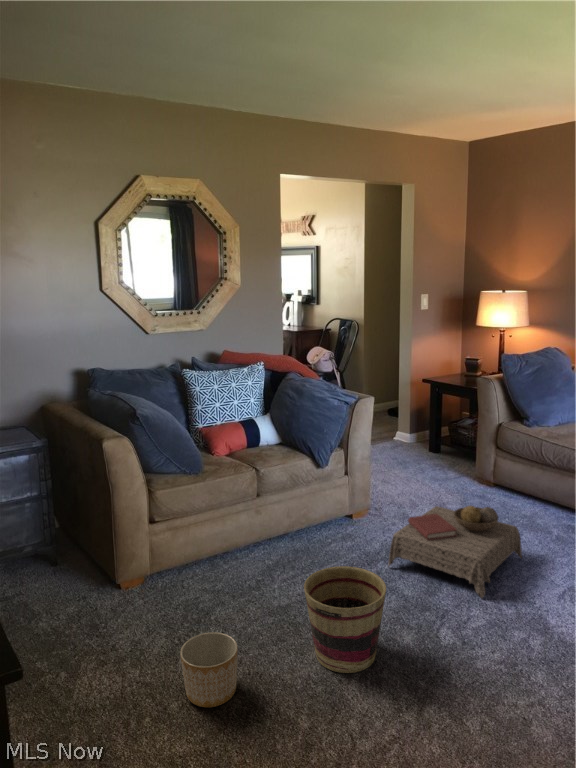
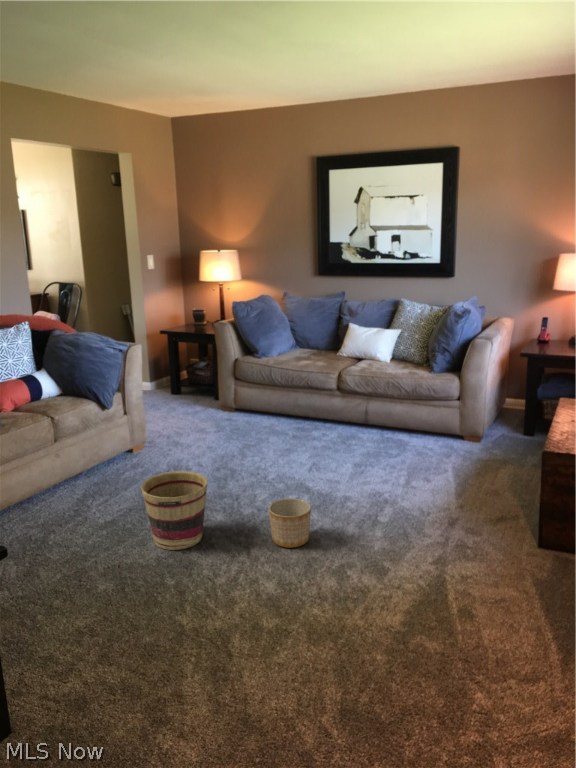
ottoman: present [388,506,522,598] -> none [180,417,276,483]
planter: present [180,632,238,707] -> present [269,498,311,548]

